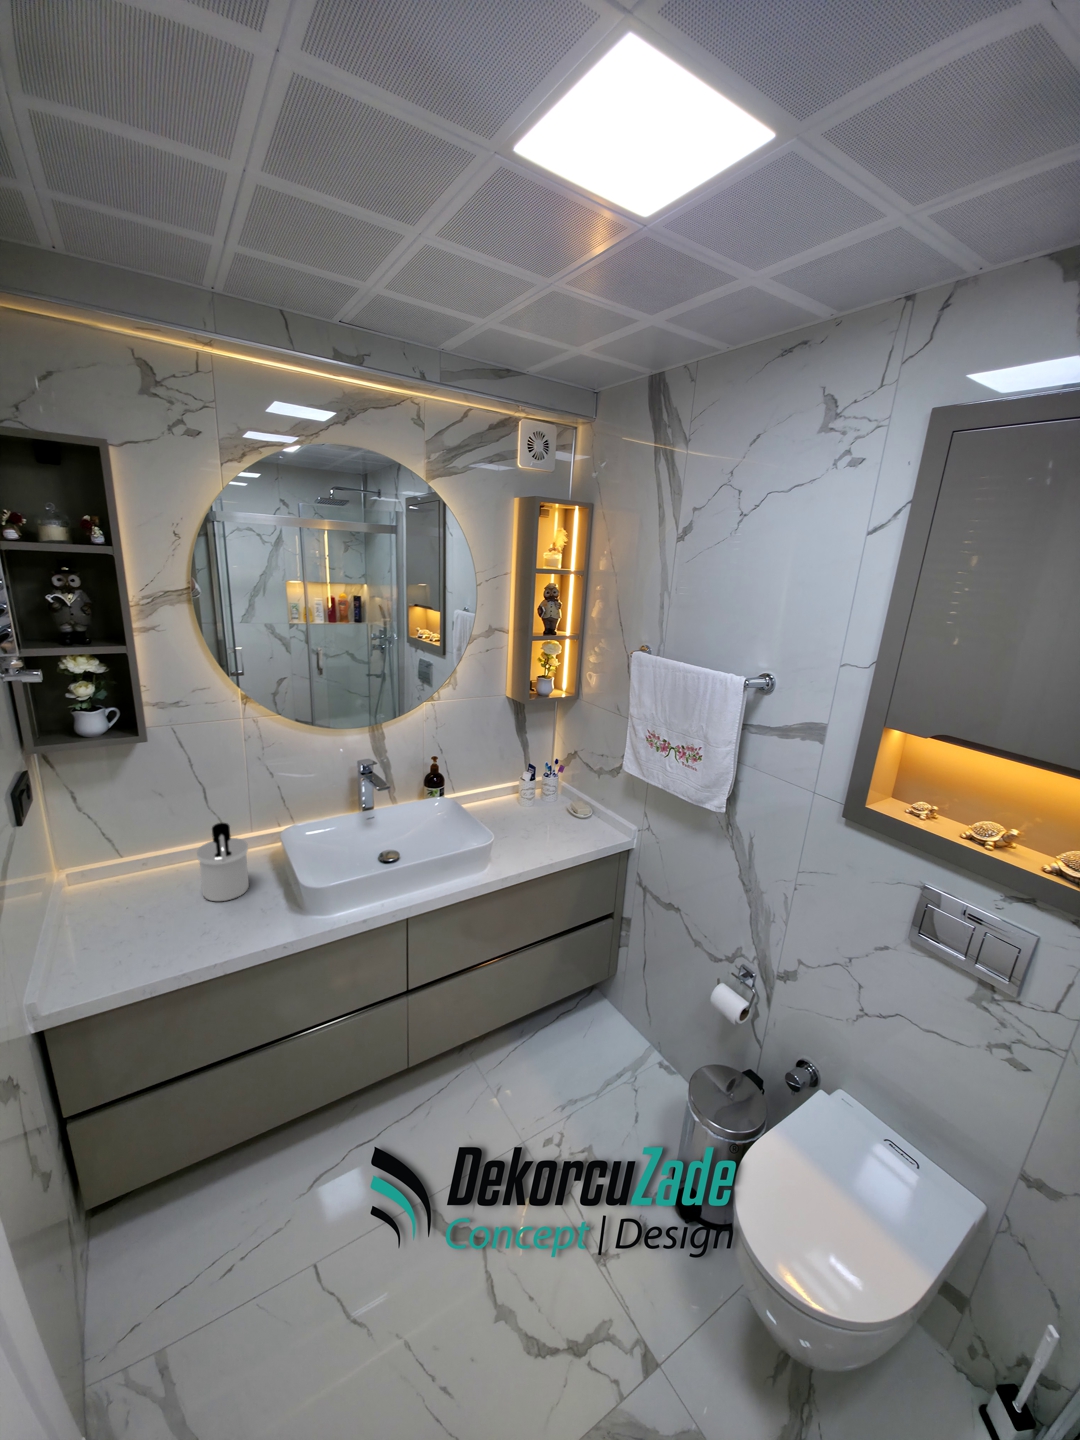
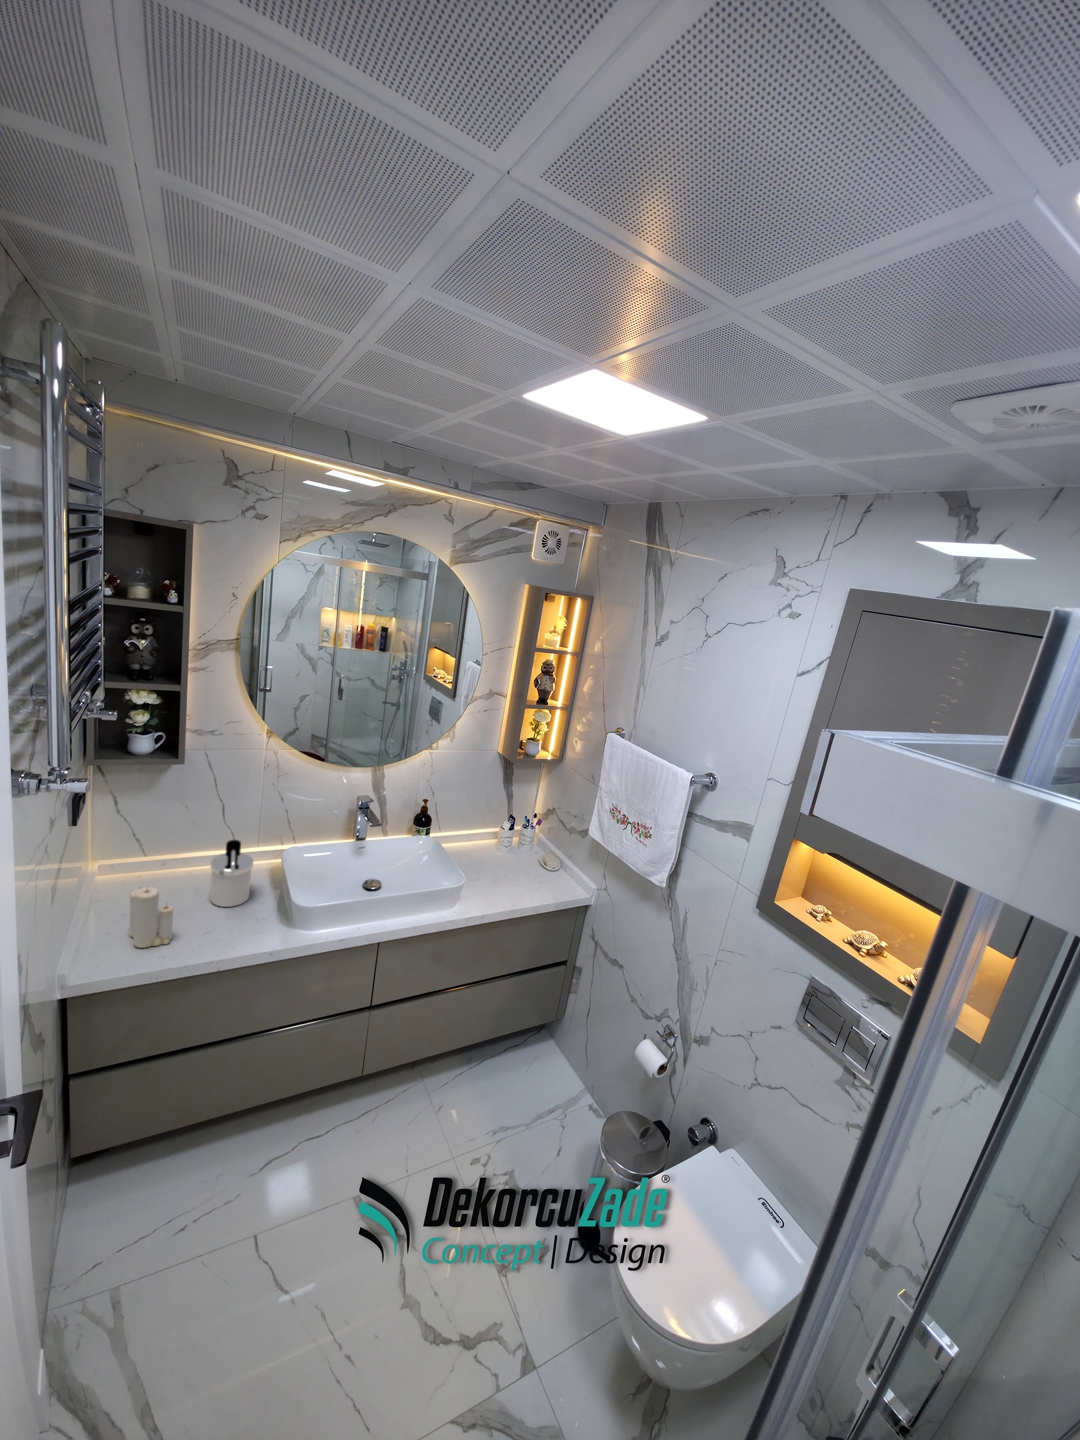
candle: none [102,885,162,960] -> present [129,887,173,948]

